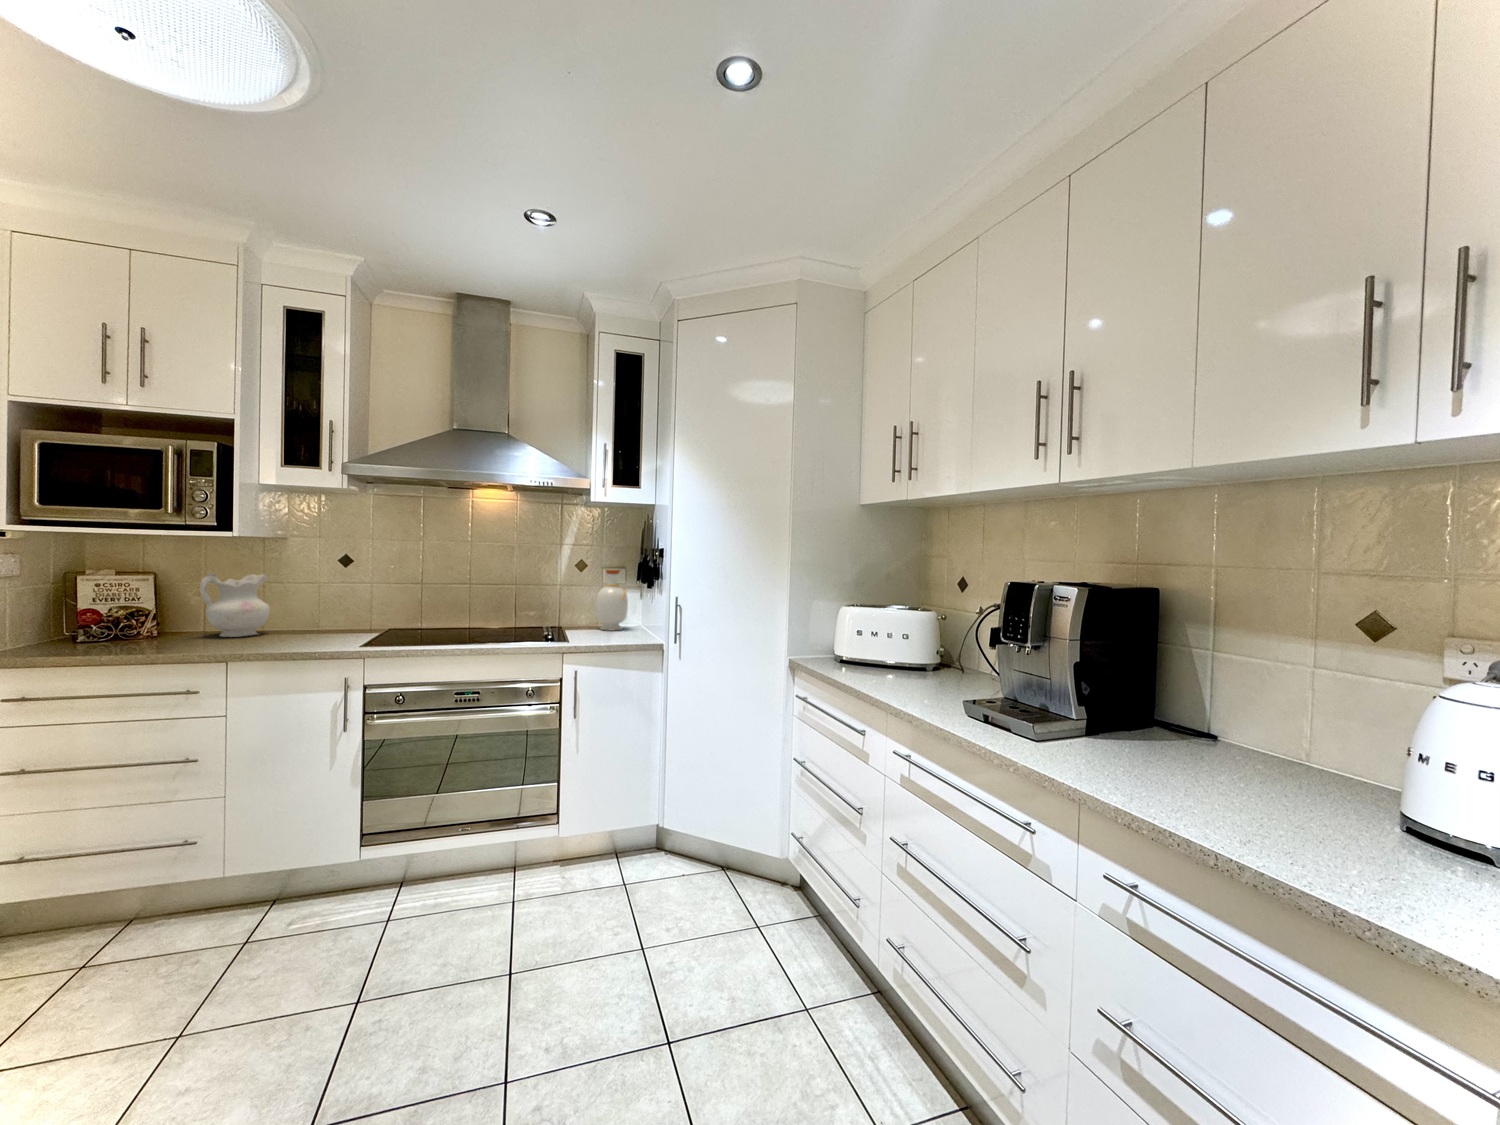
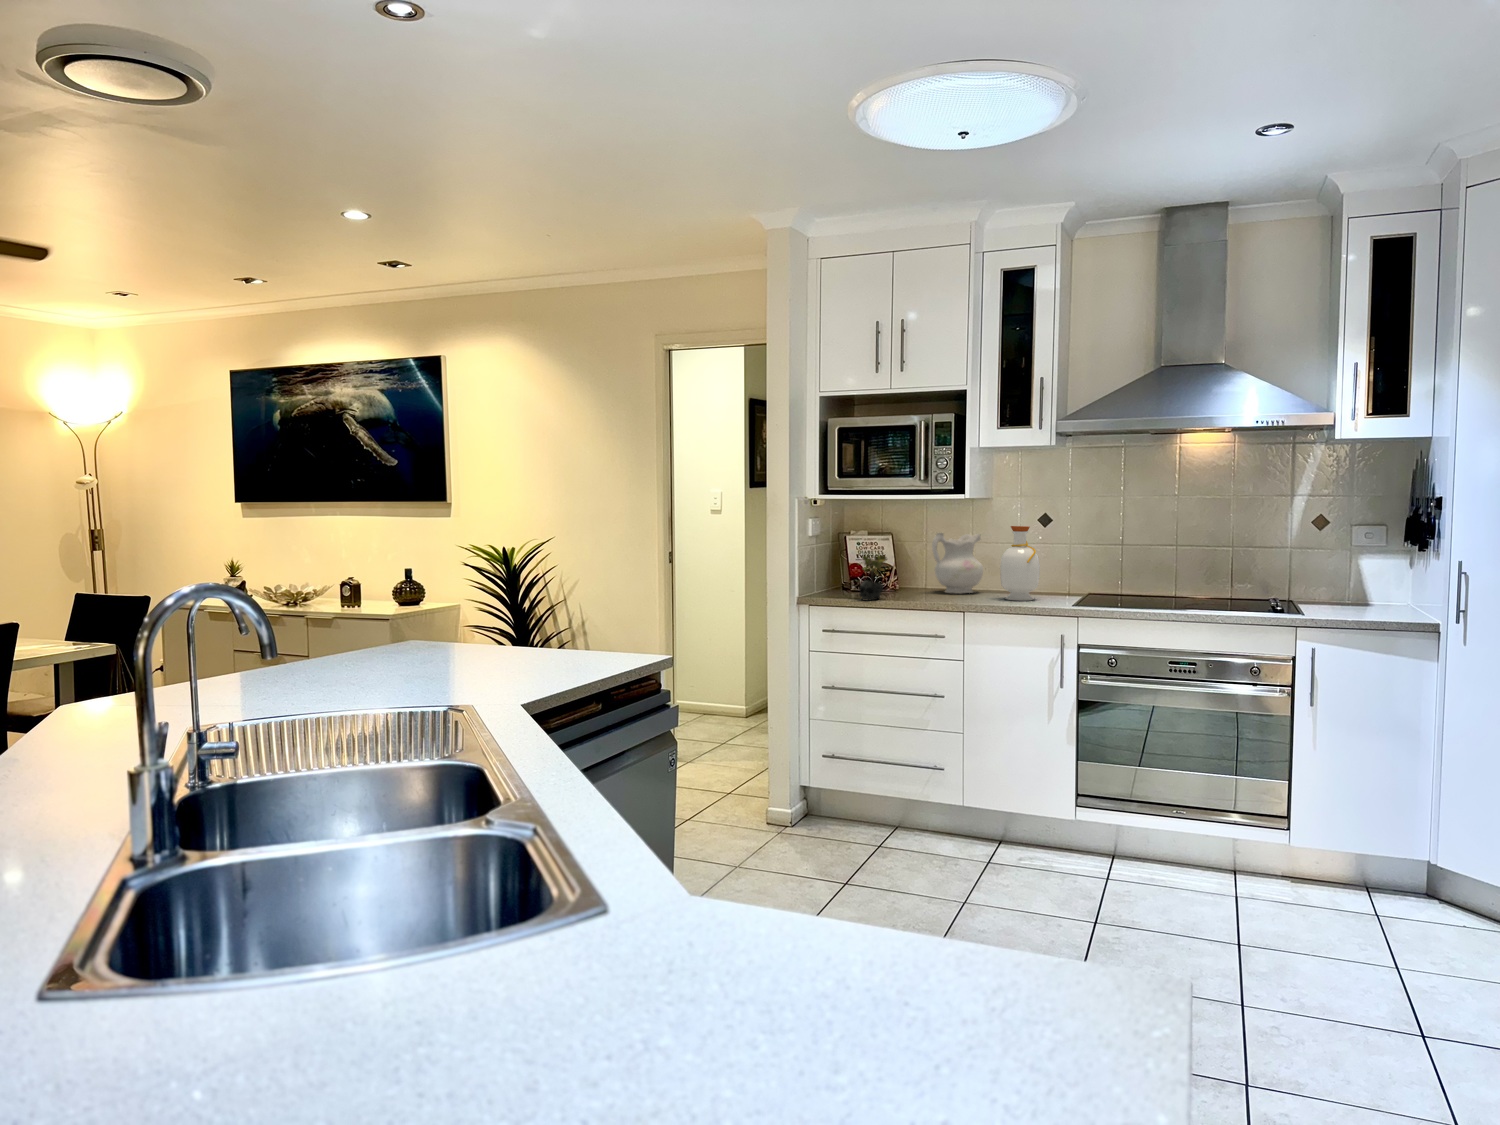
bottle: present [596,570,628,630] -> present [1000,526,1040,601]
succulent plant: none [69,597,122,656] -> present [859,554,887,600]

